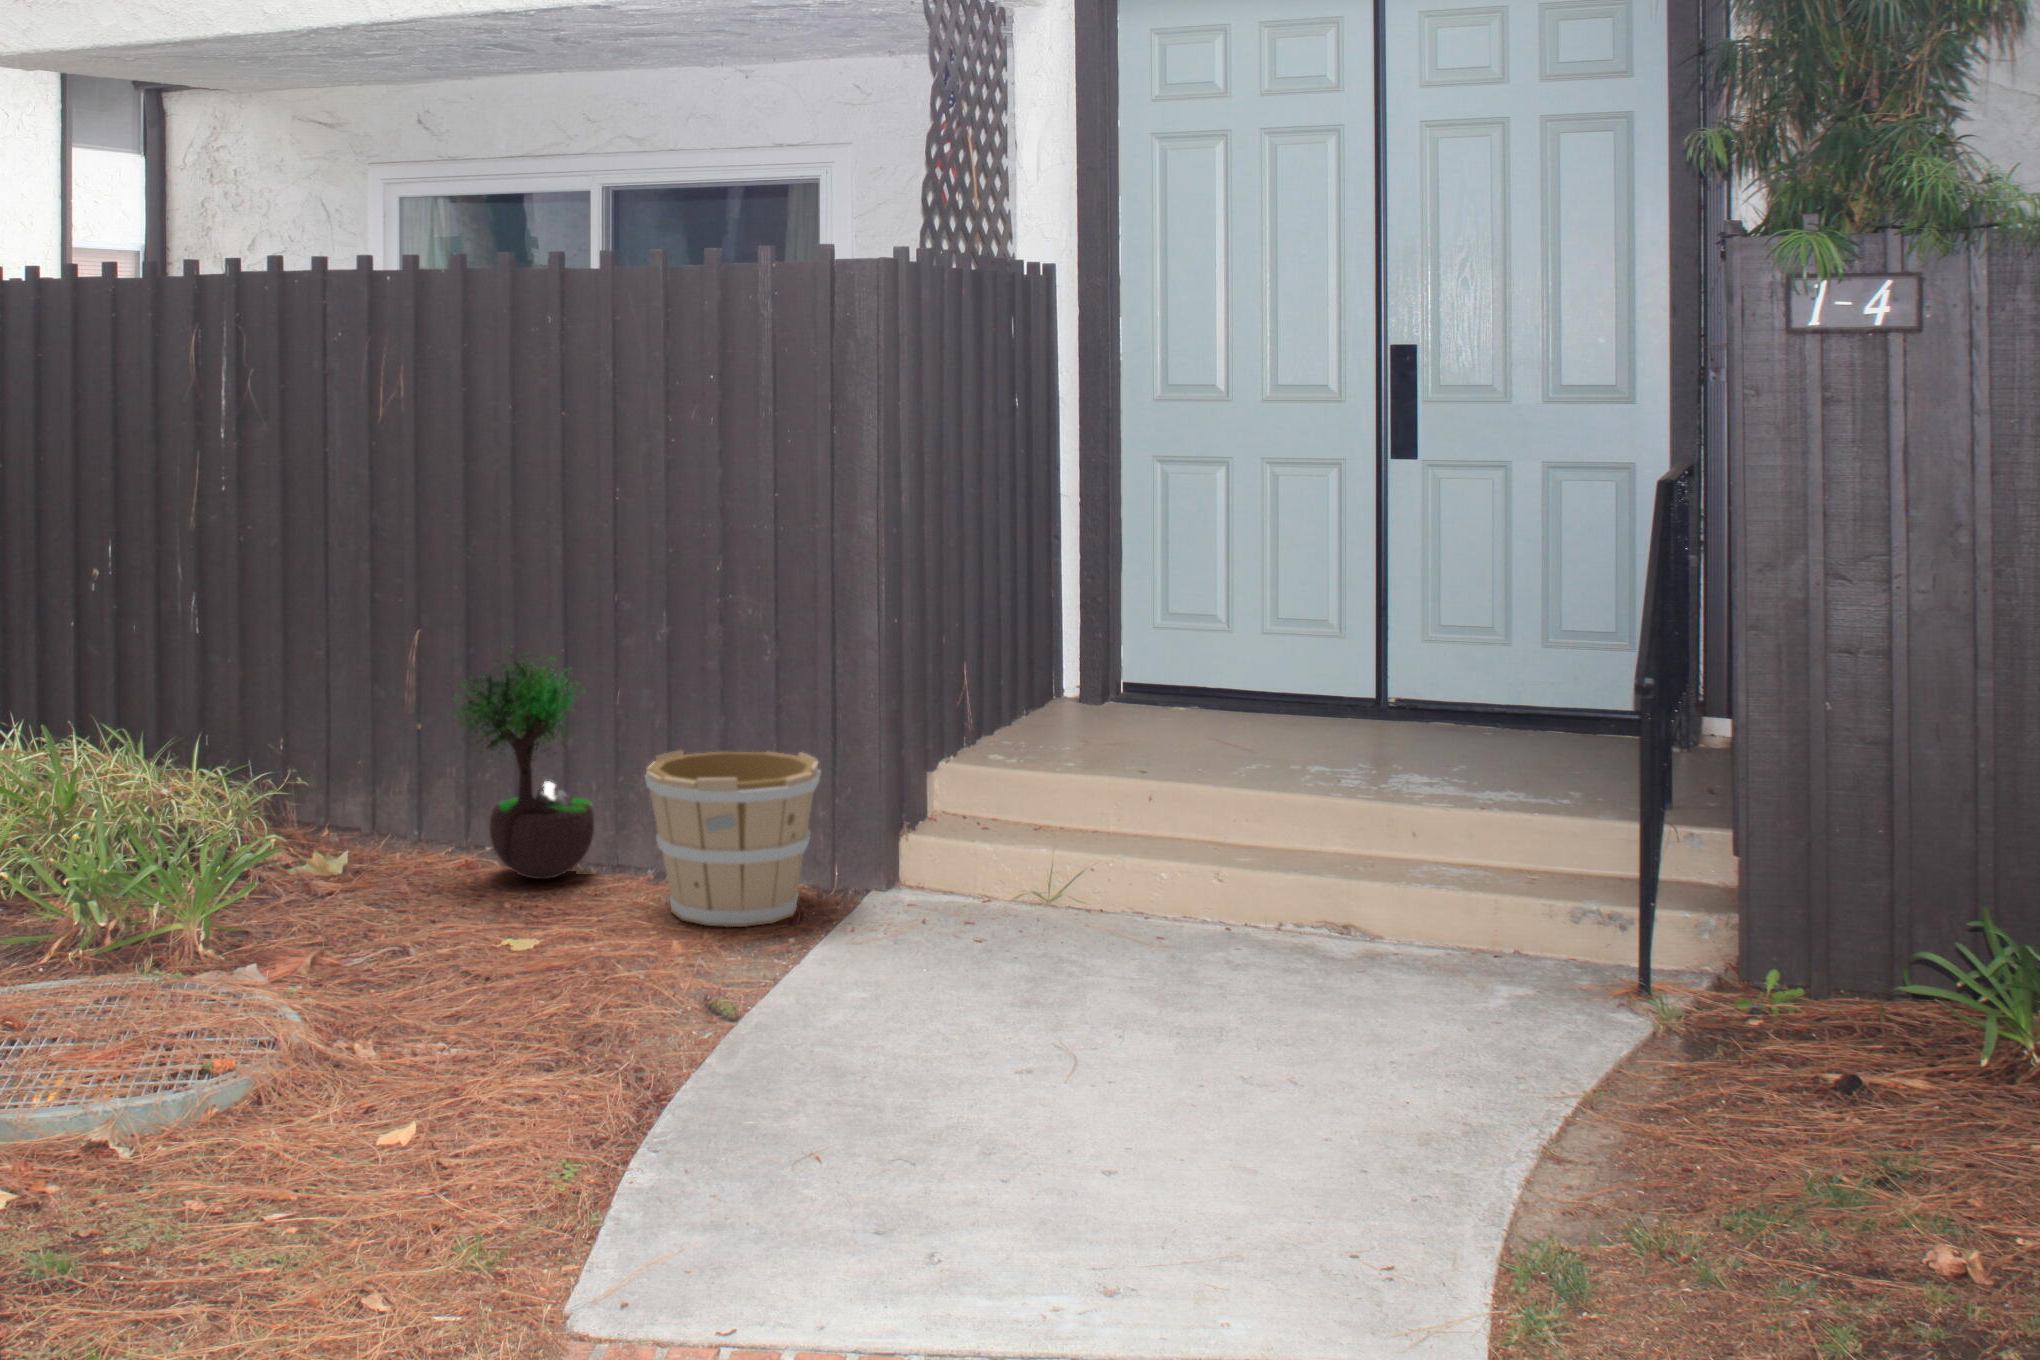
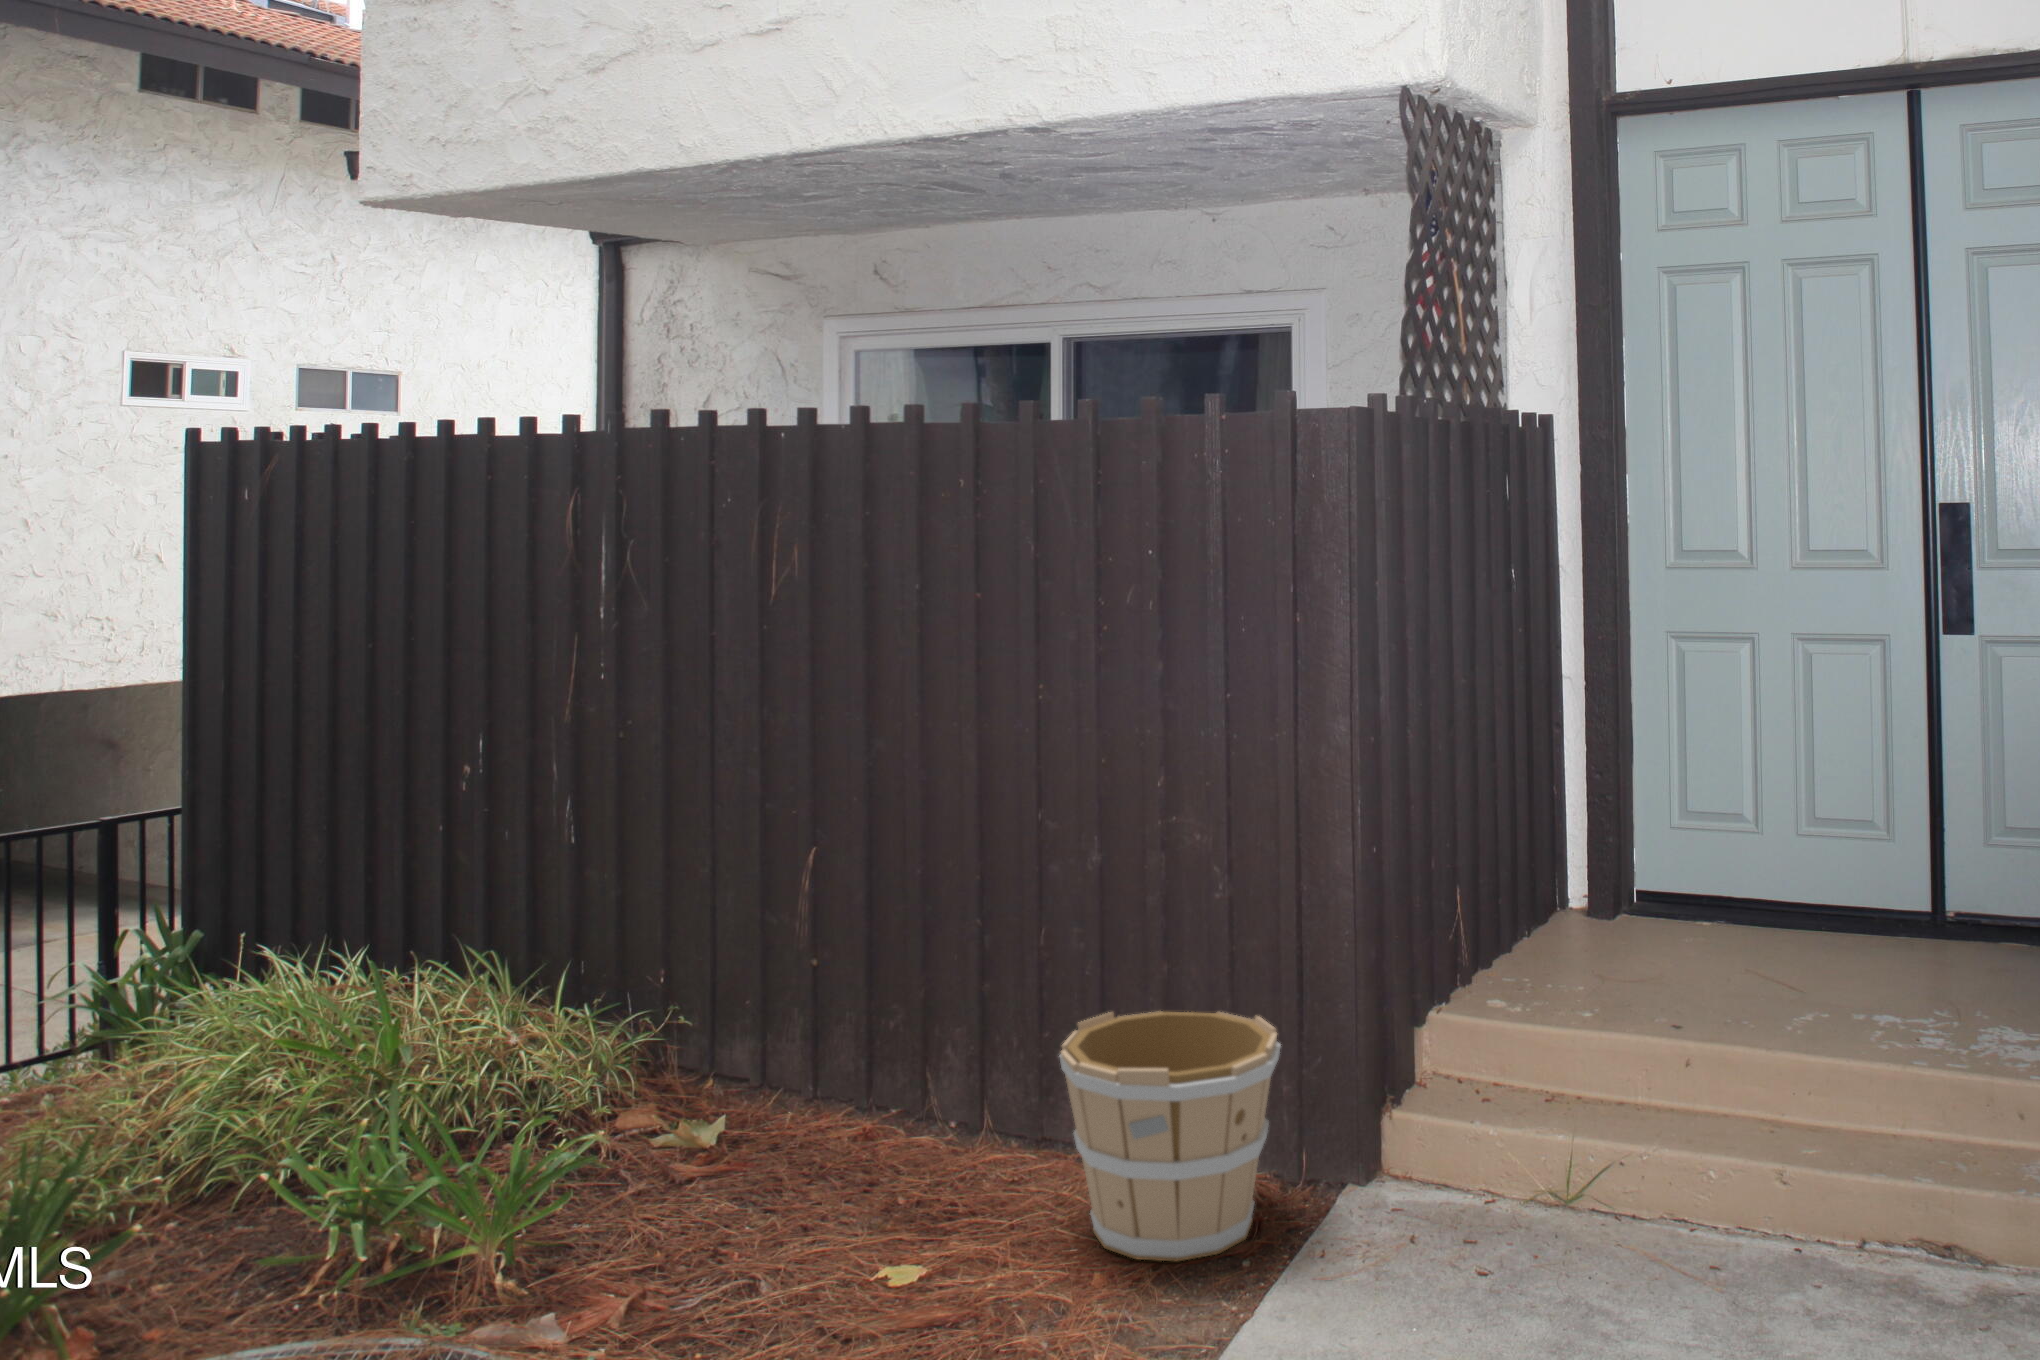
potted tree: present [448,638,594,879] -> none [824,867,1013,1168]

